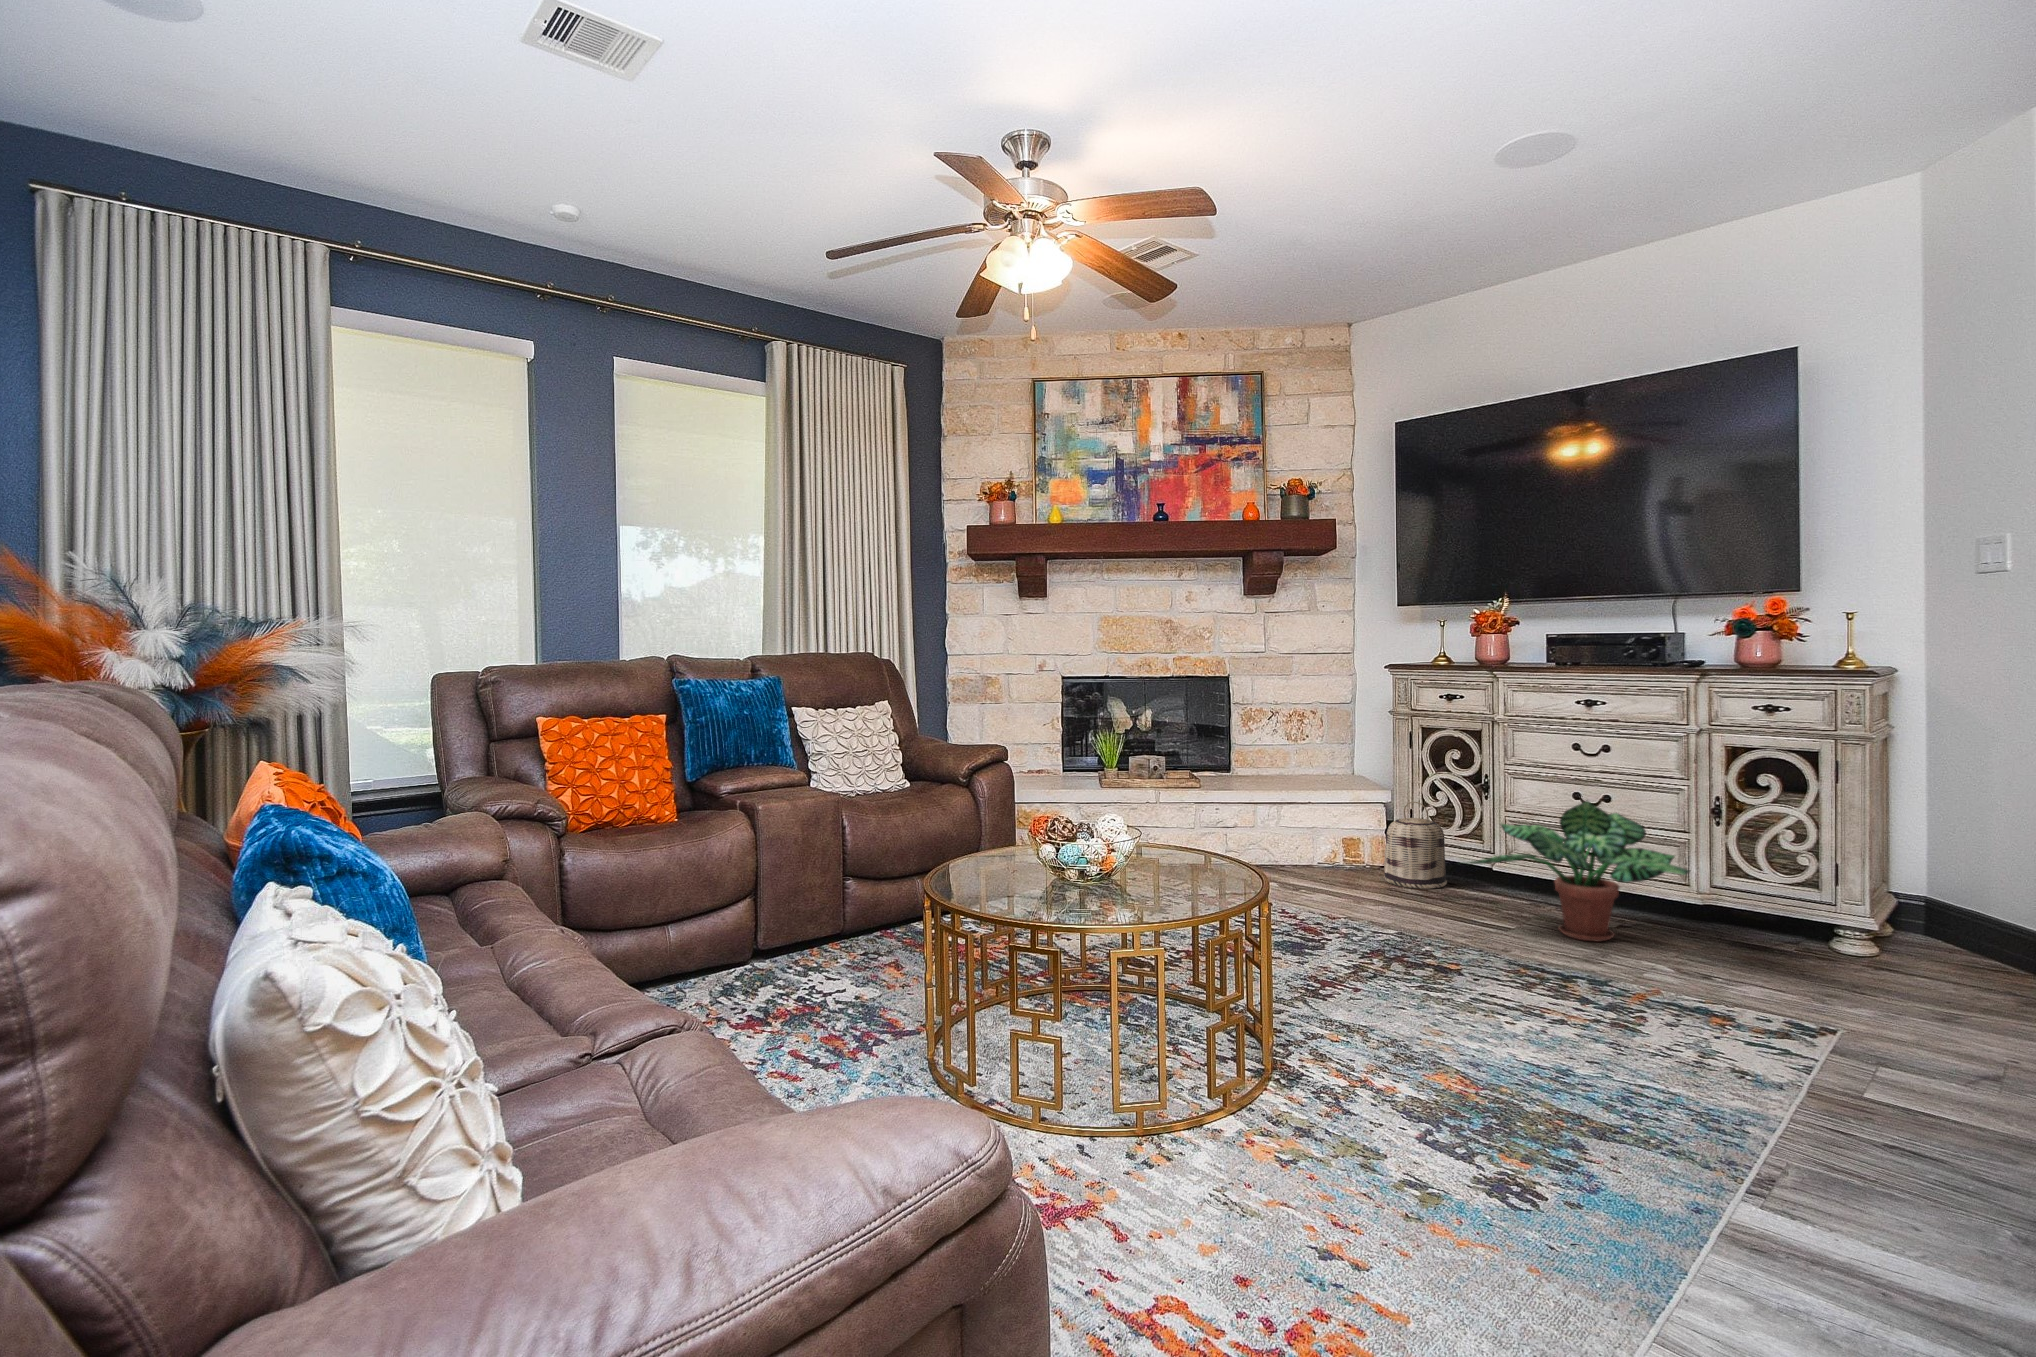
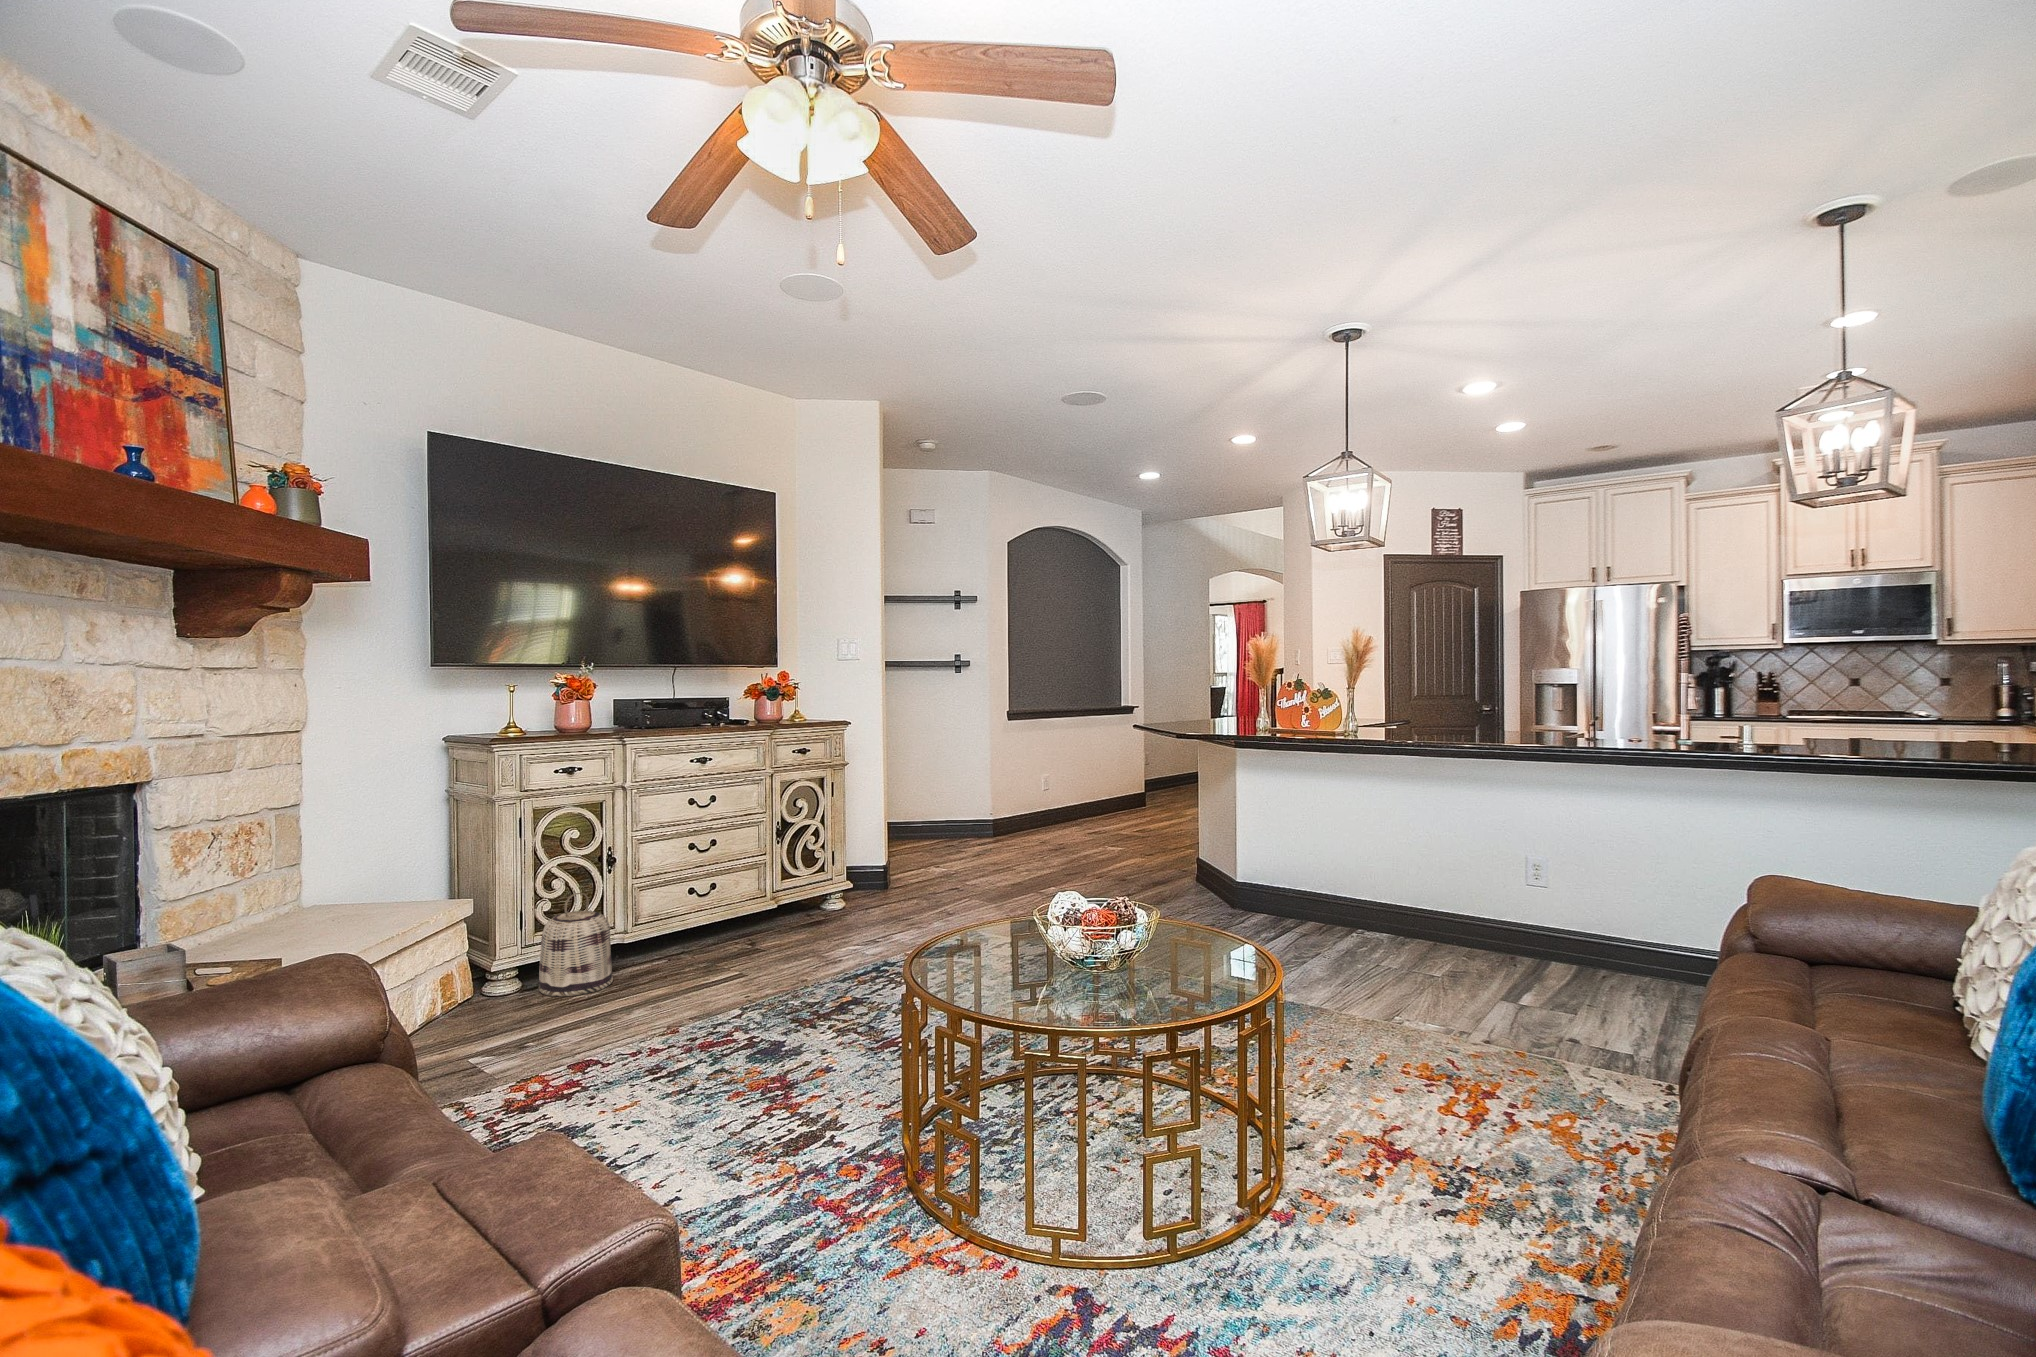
potted plant: present [1464,800,1690,942] -> none [718,834,884,955]

